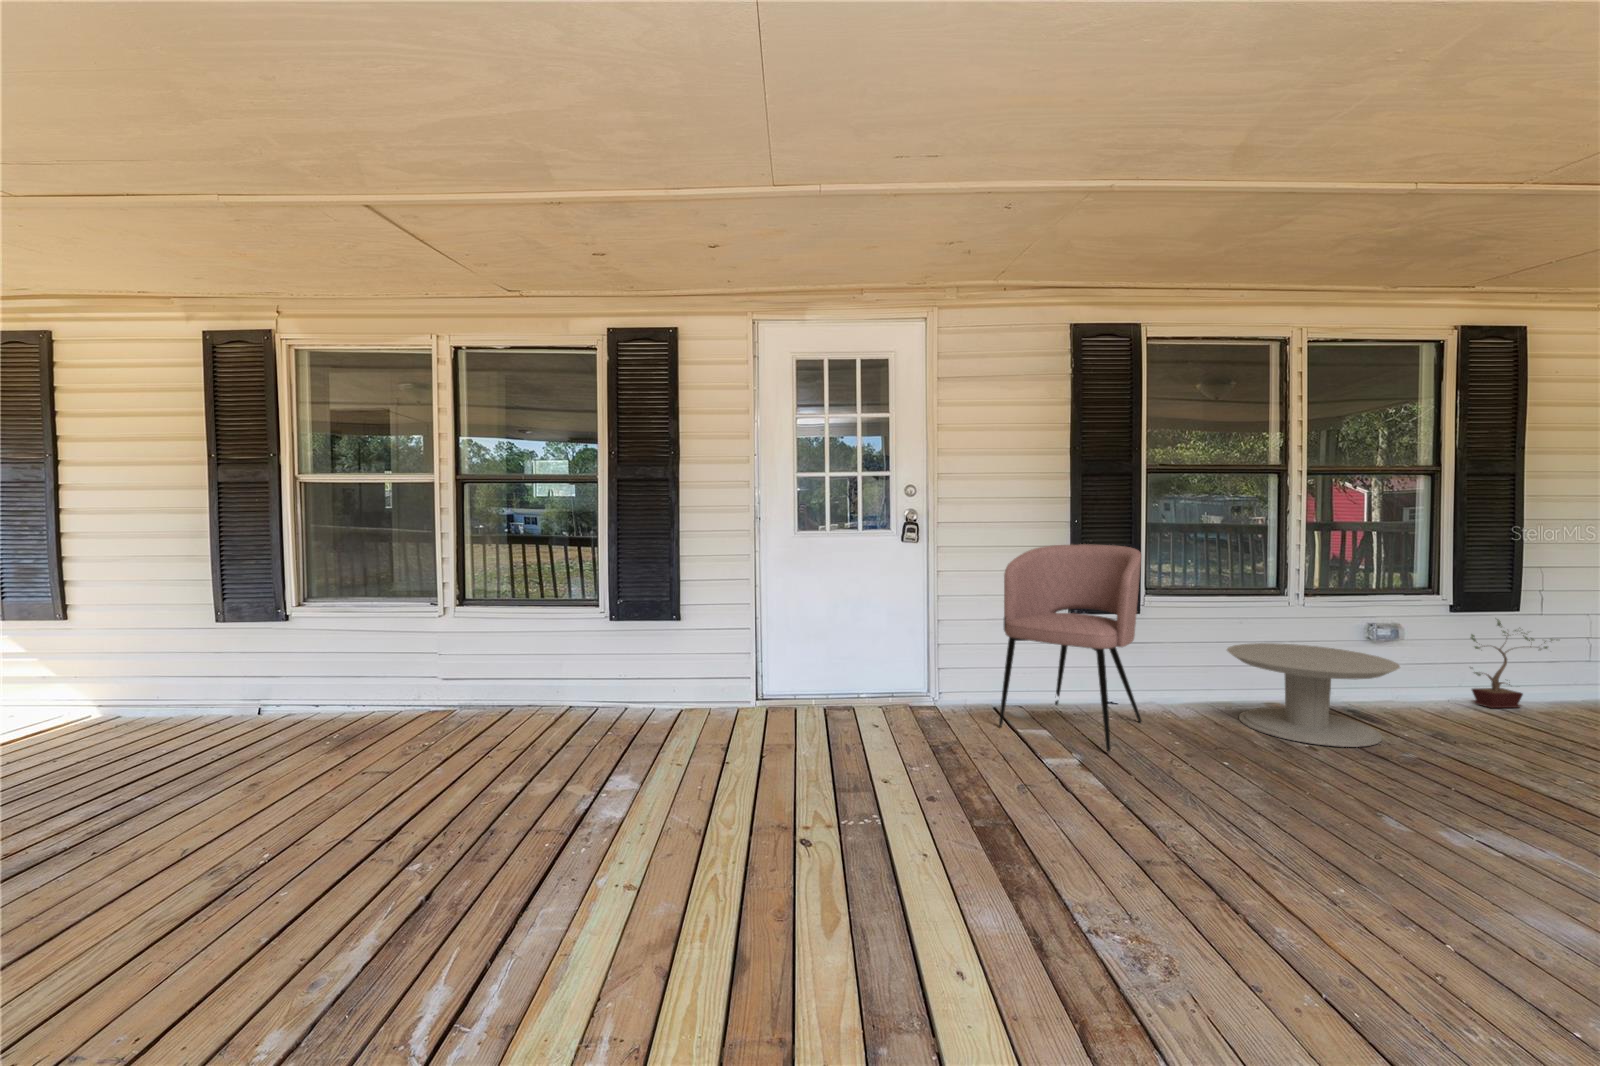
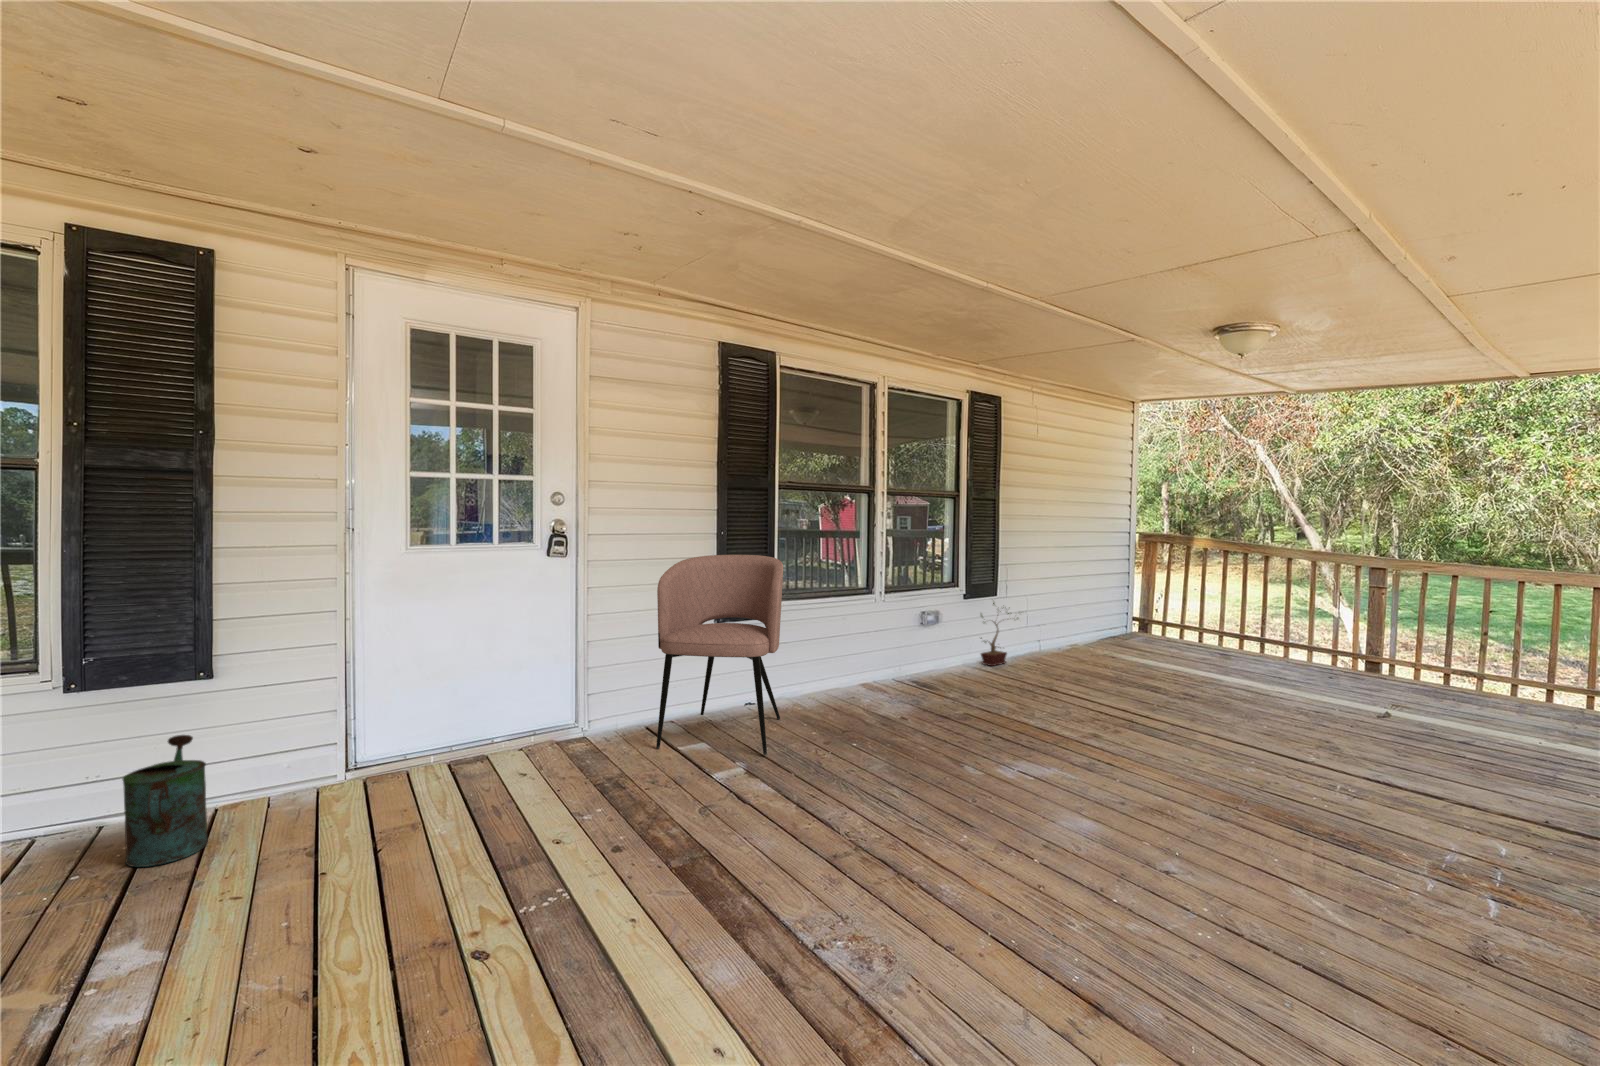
side table: present [1227,643,1400,747] -> none [840,633,956,715]
watering can: none [629,655,672,736] -> present [122,735,208,867]

